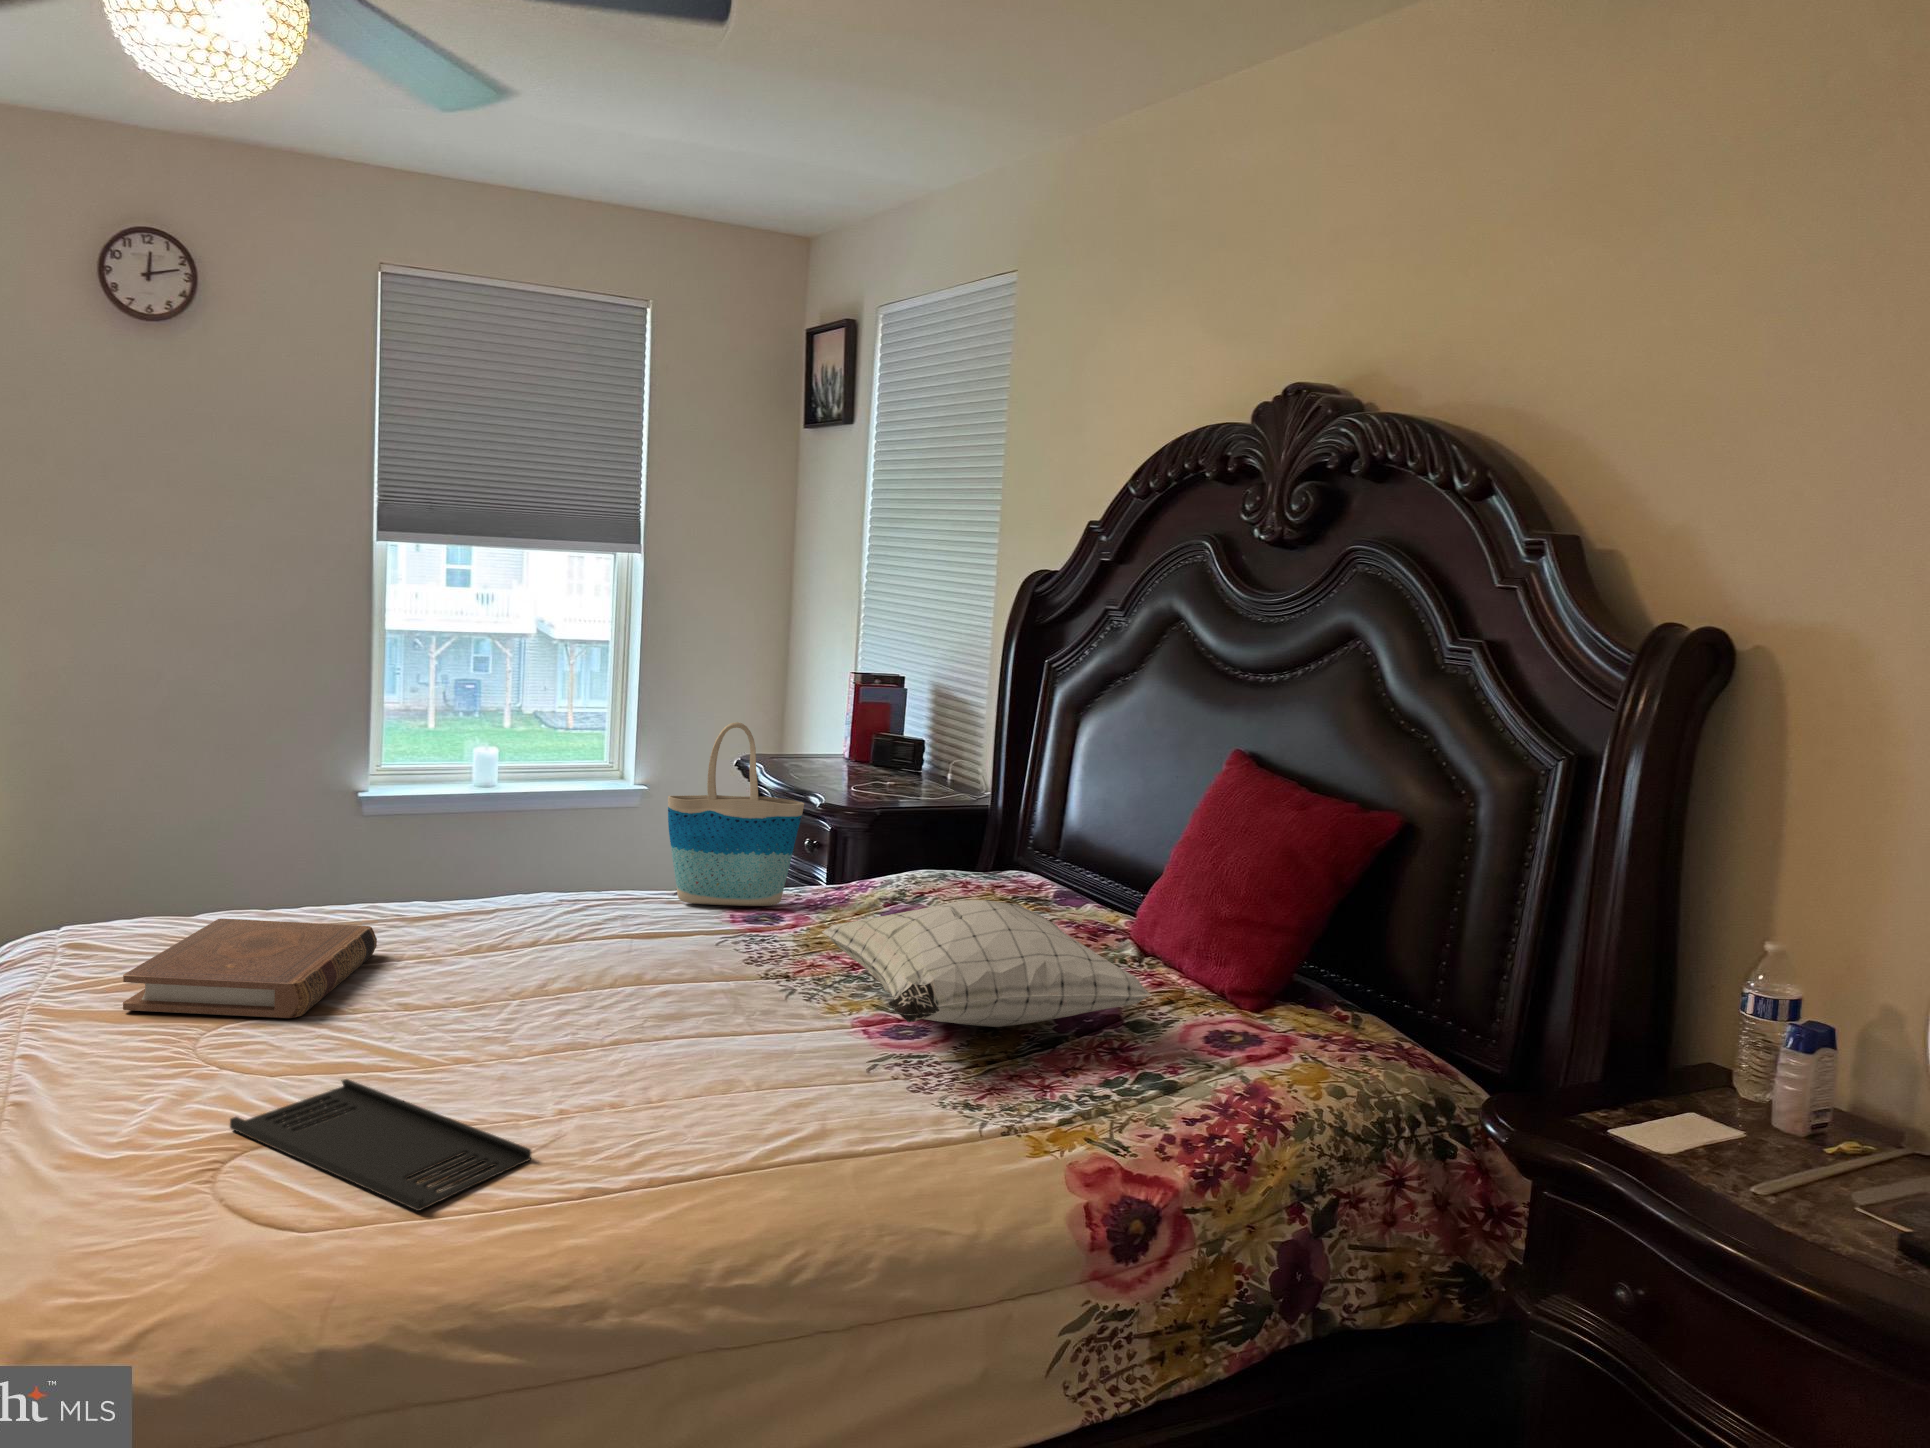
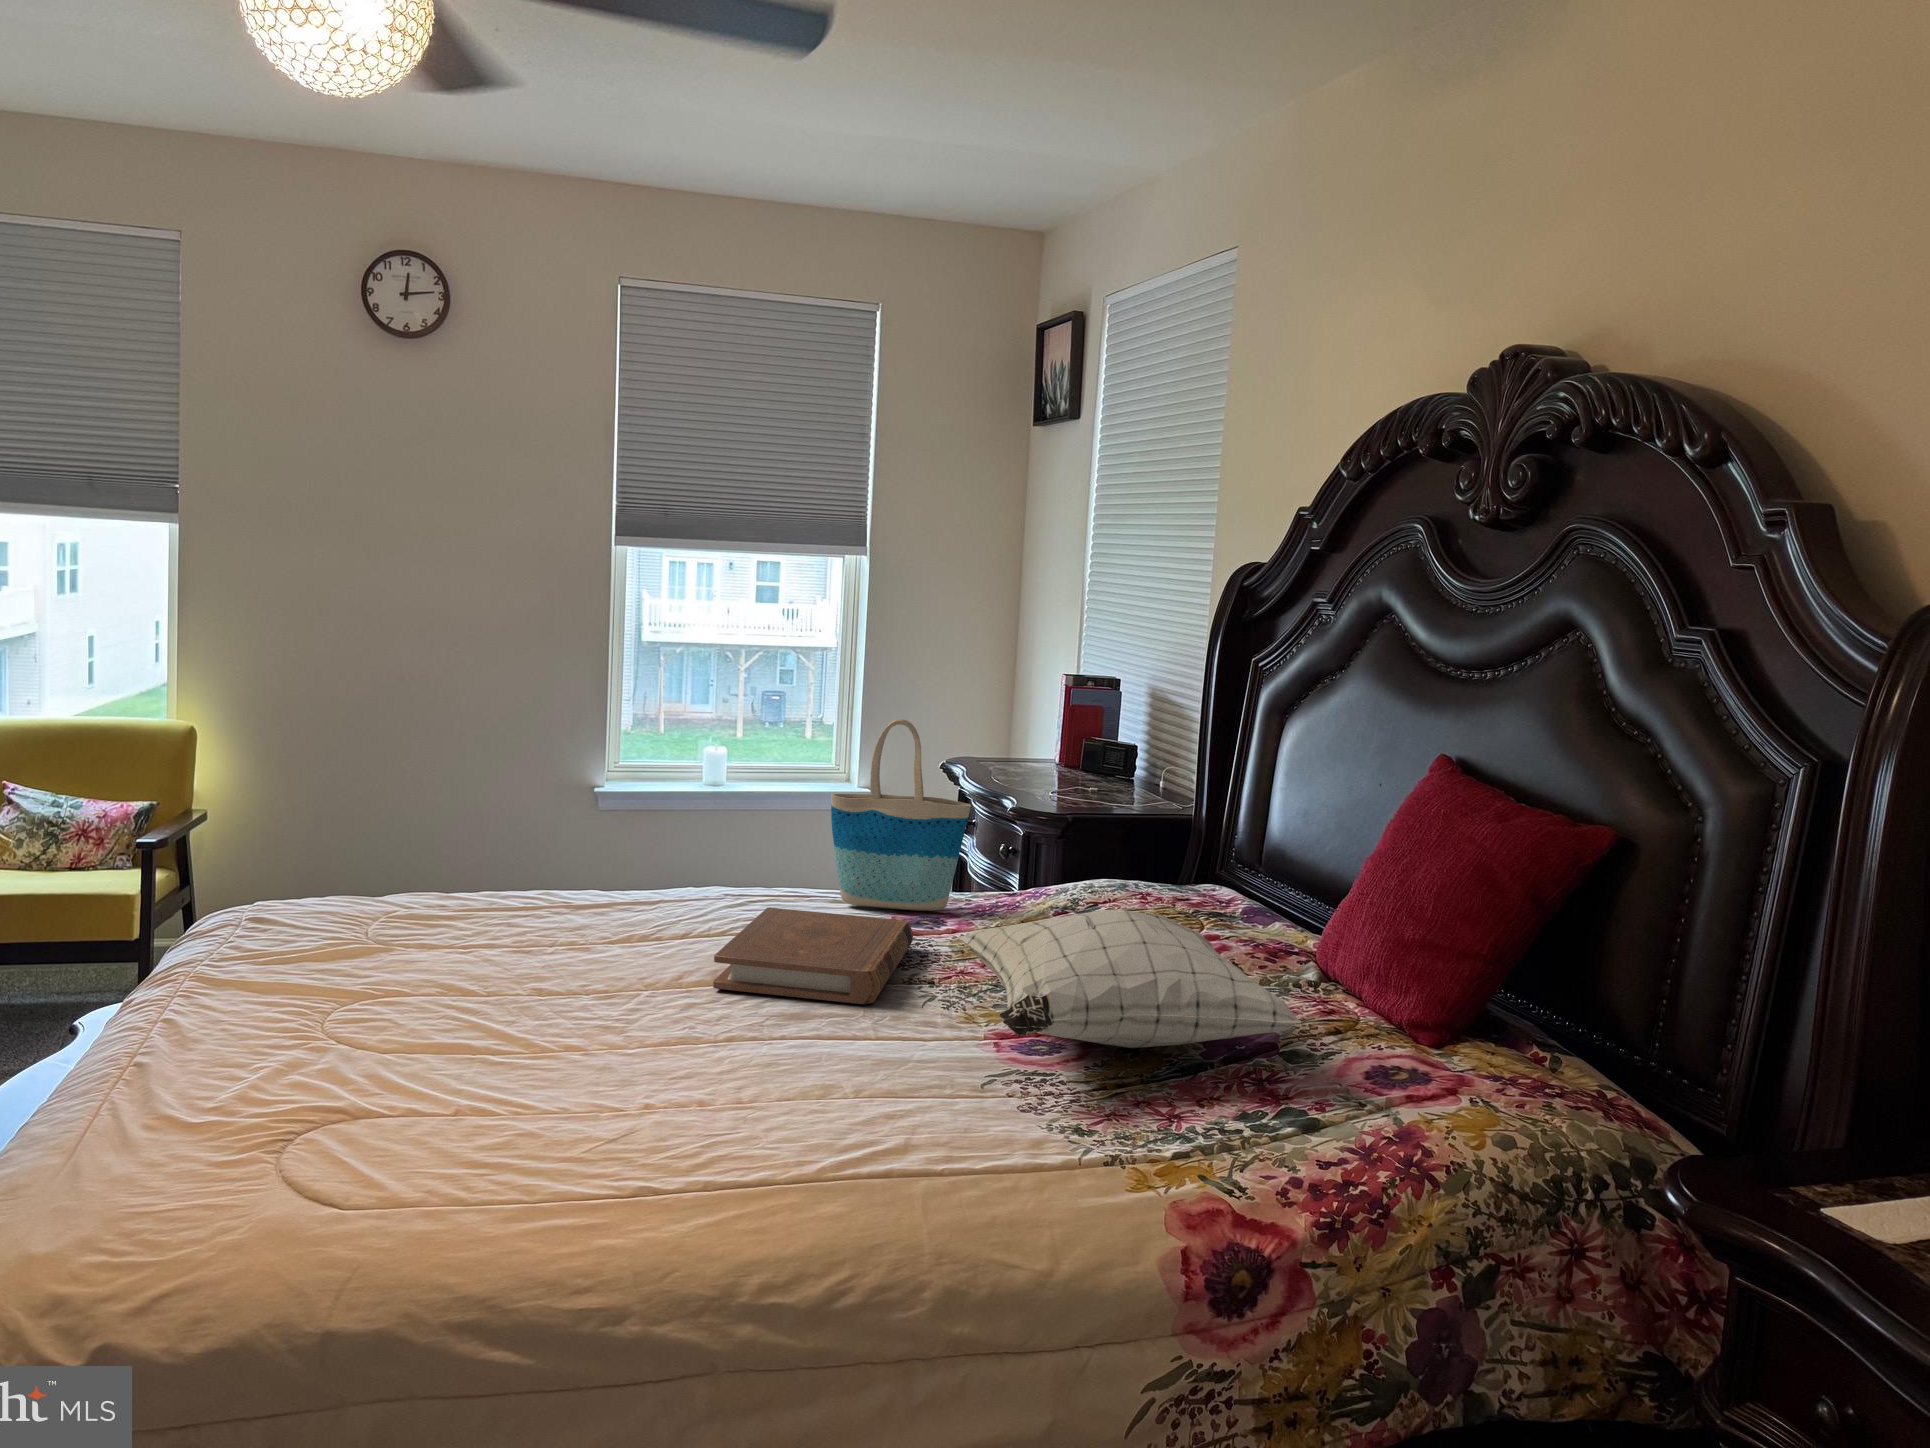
book: present [123,919,377,1018] -> present [713,907,913,1004]
tray: present [230,1079,531,1211] -> none [338,1058,606,1191]

